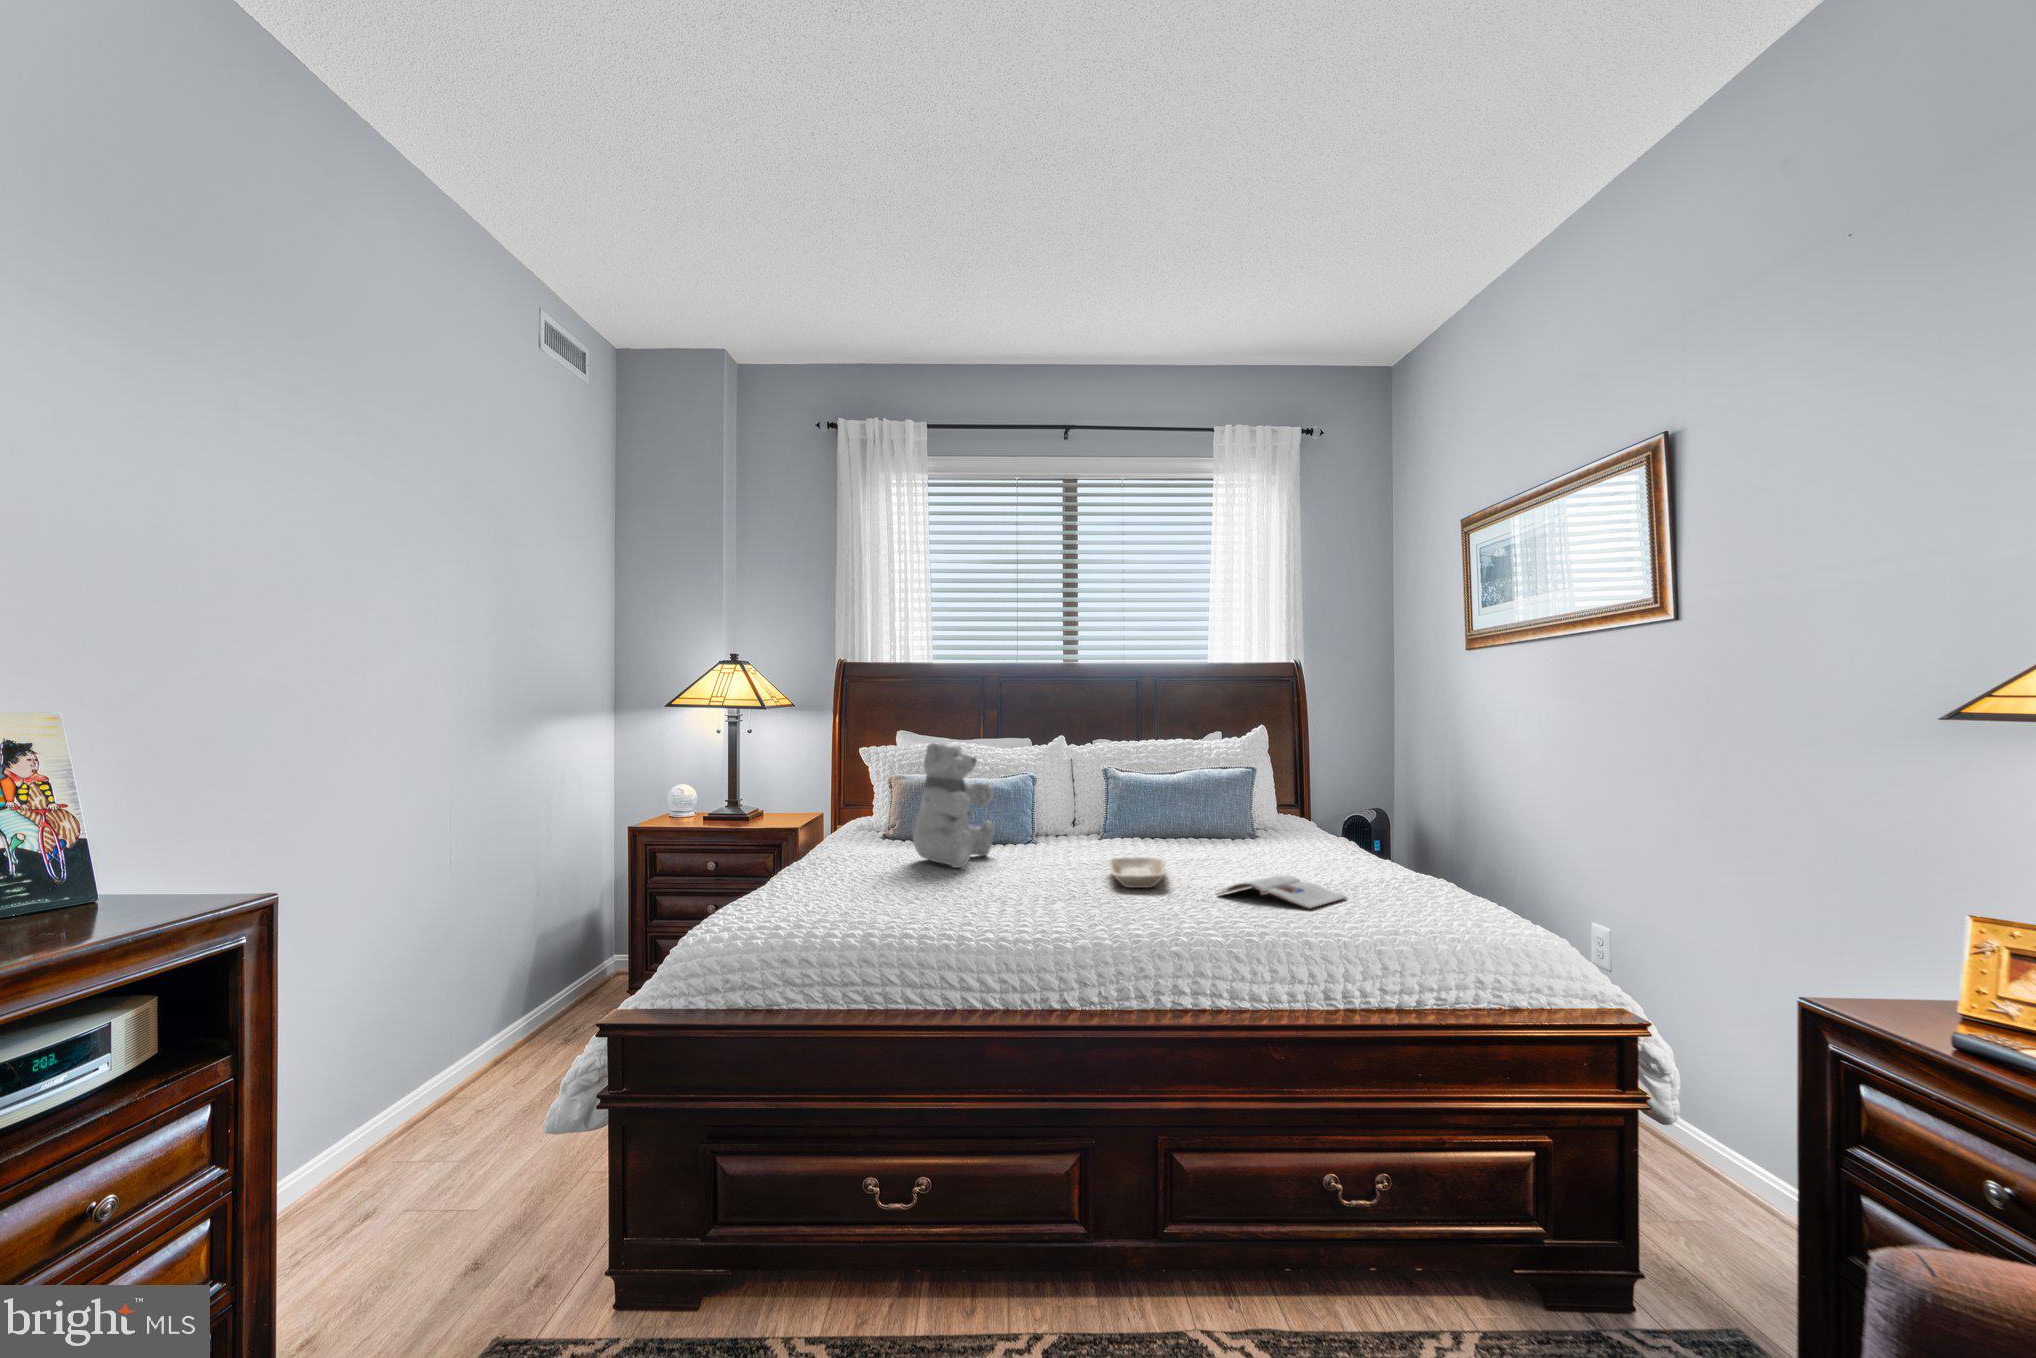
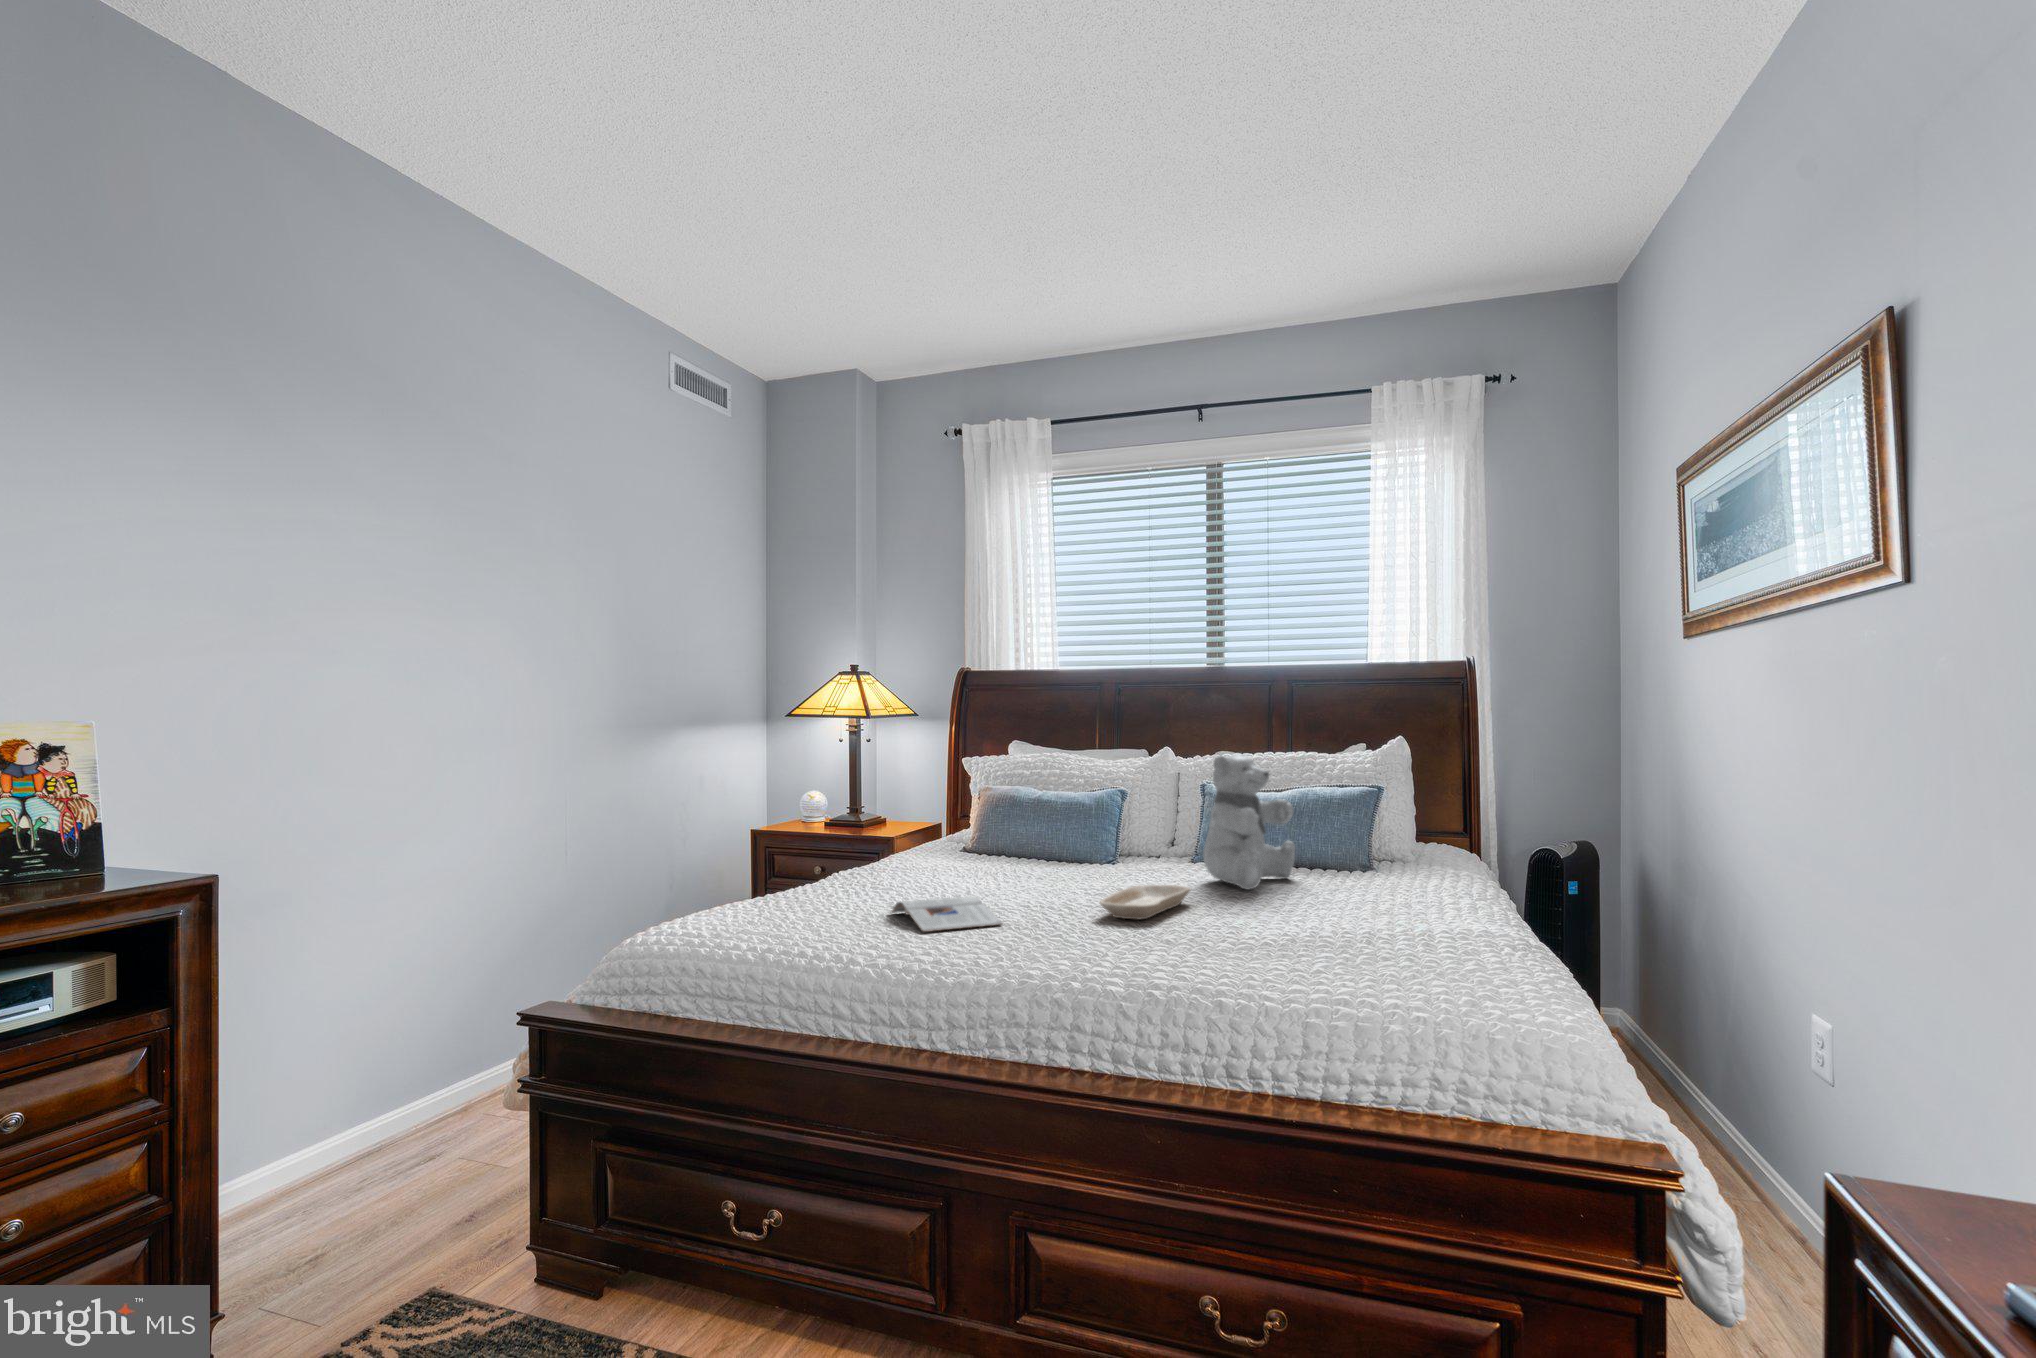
teddy bear: present [913,740,994,868] -> present [1203,754,1295,890]
magazine: present [1216,875,1346,909] -> present [890,896,1002,932]

